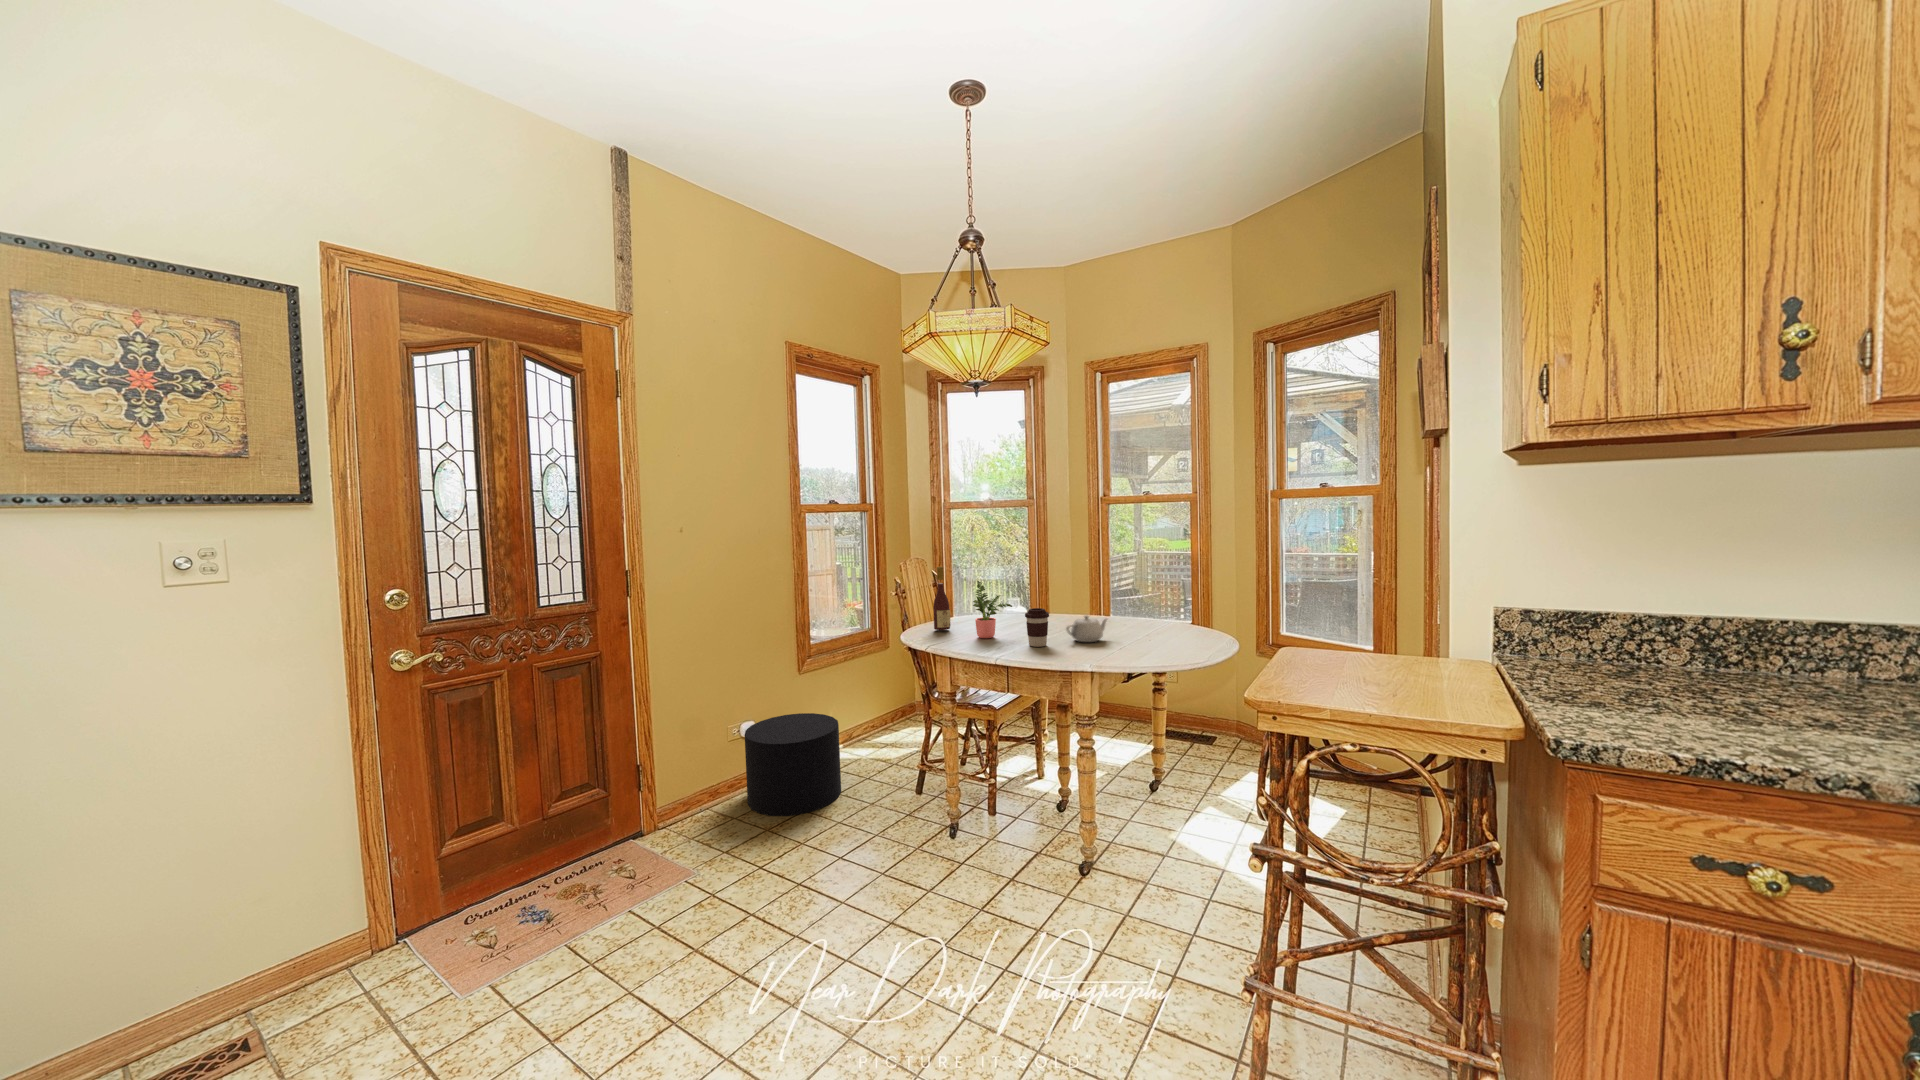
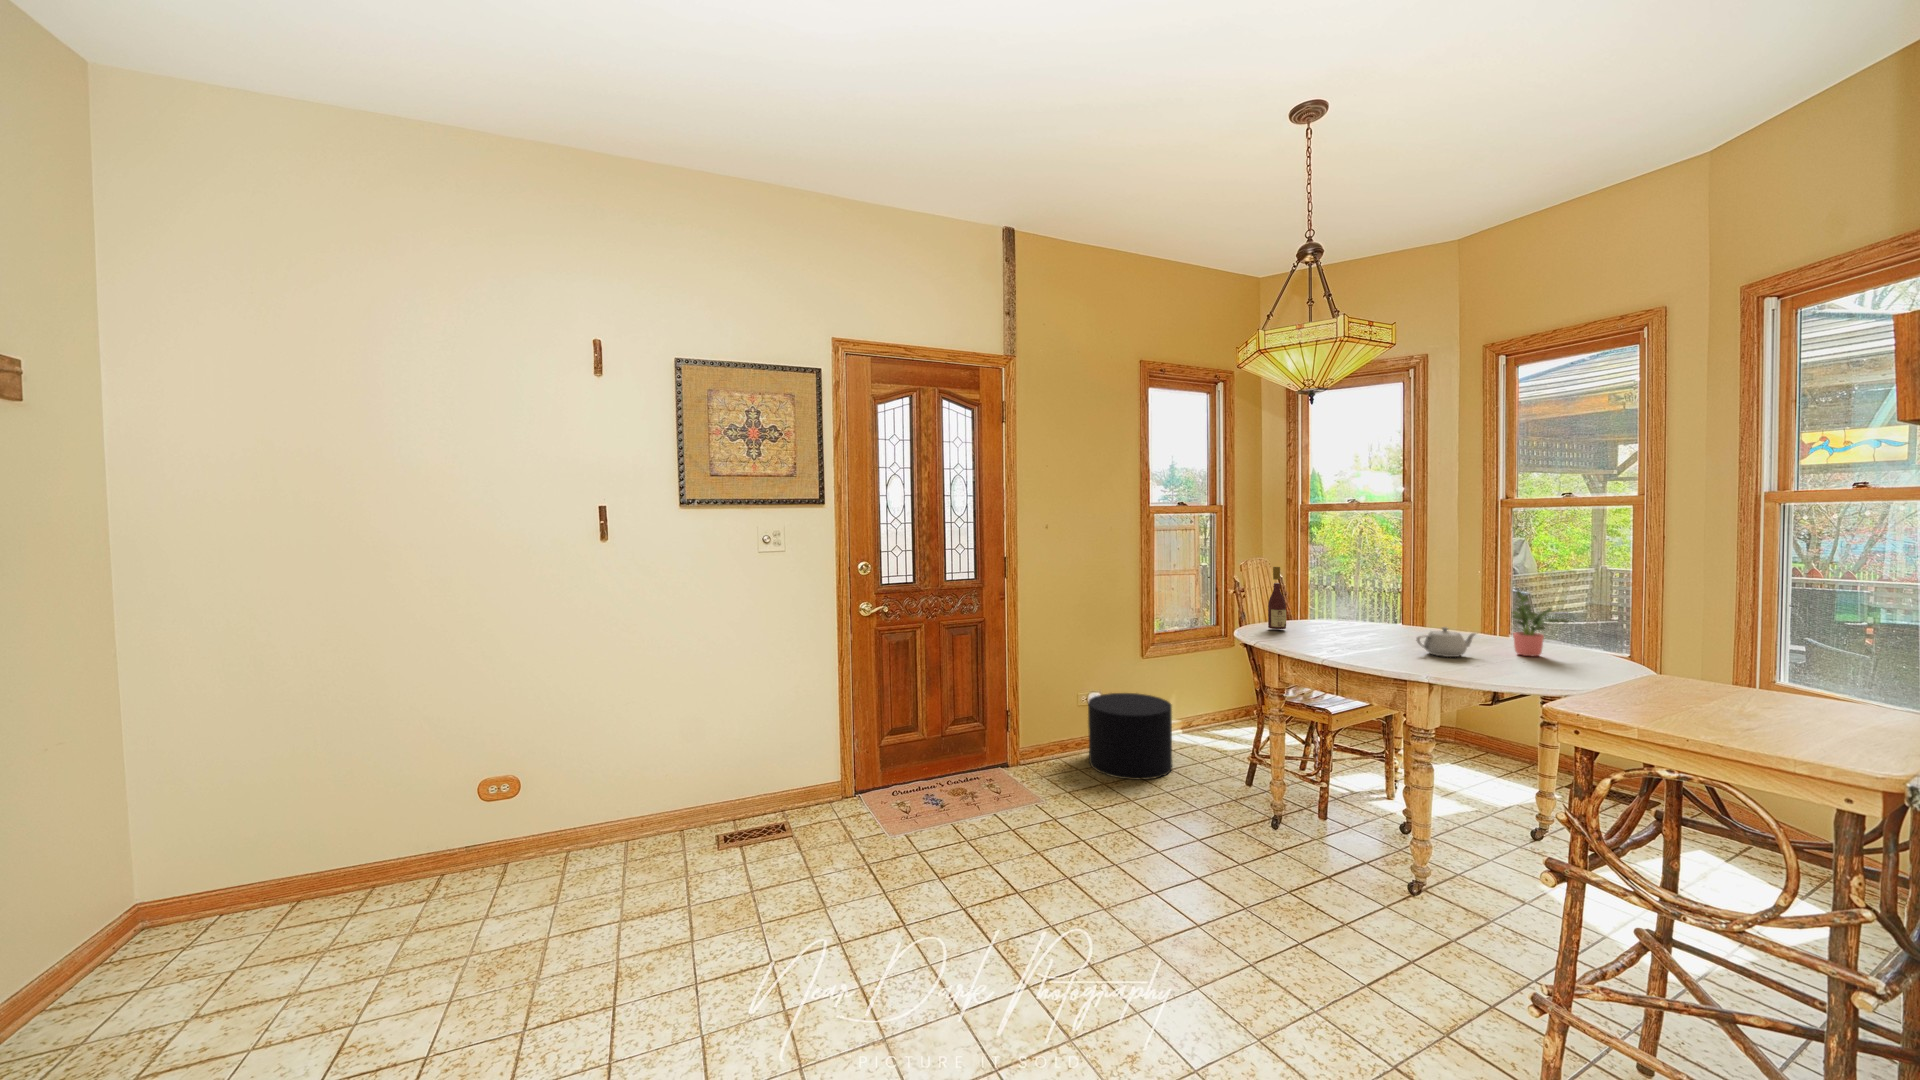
potted plant: present [973,581,1012,638] -> present [1512,590,1568,656]
coffee cup: present [1025,608,1049,647] -> none [1364,614,1393,654]

